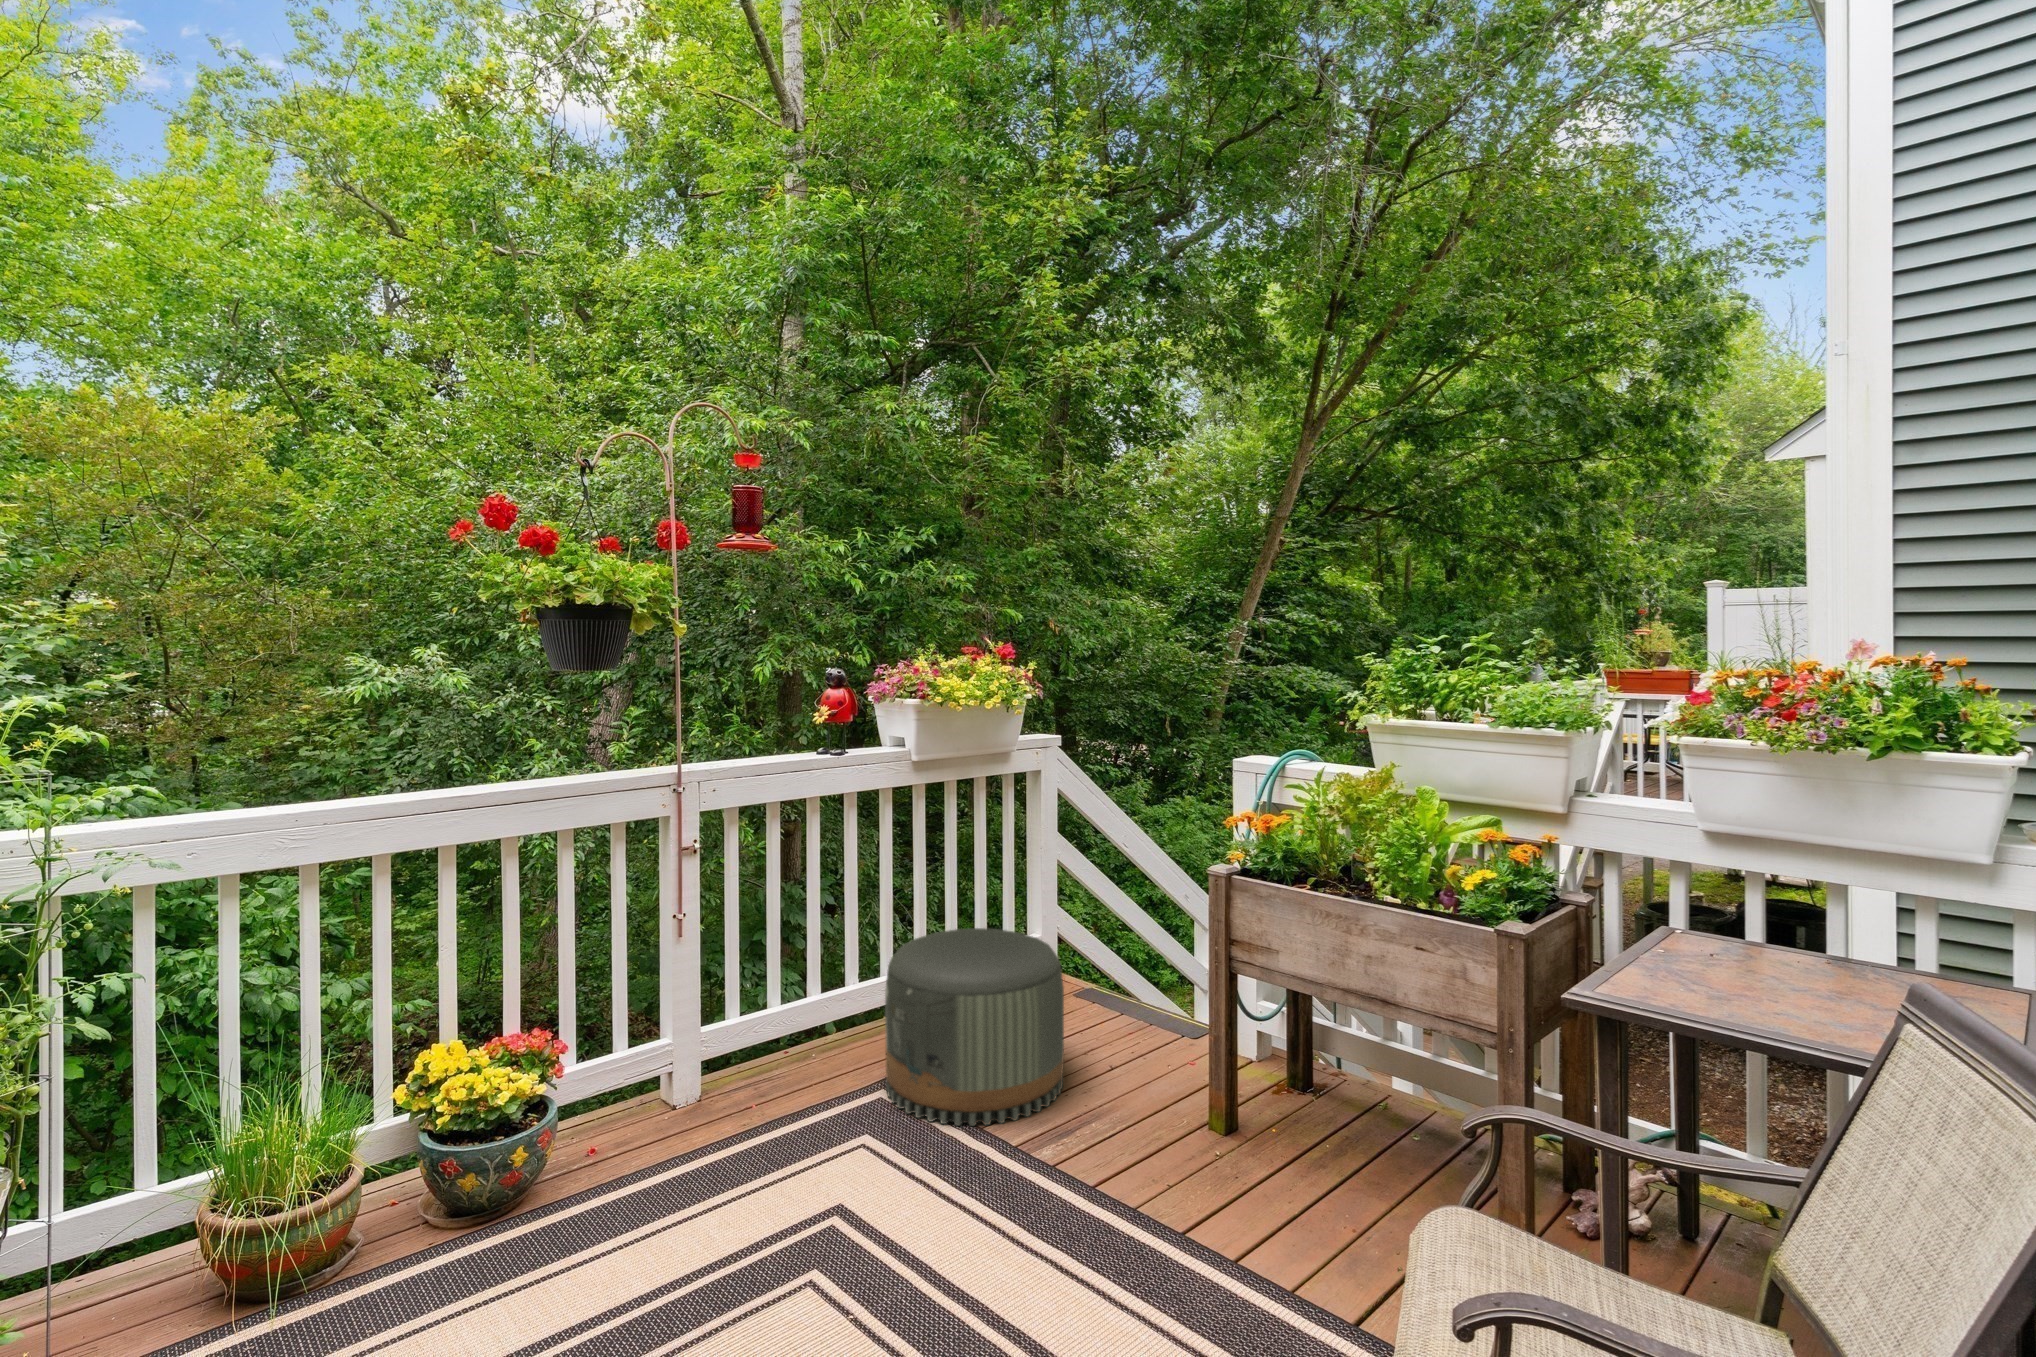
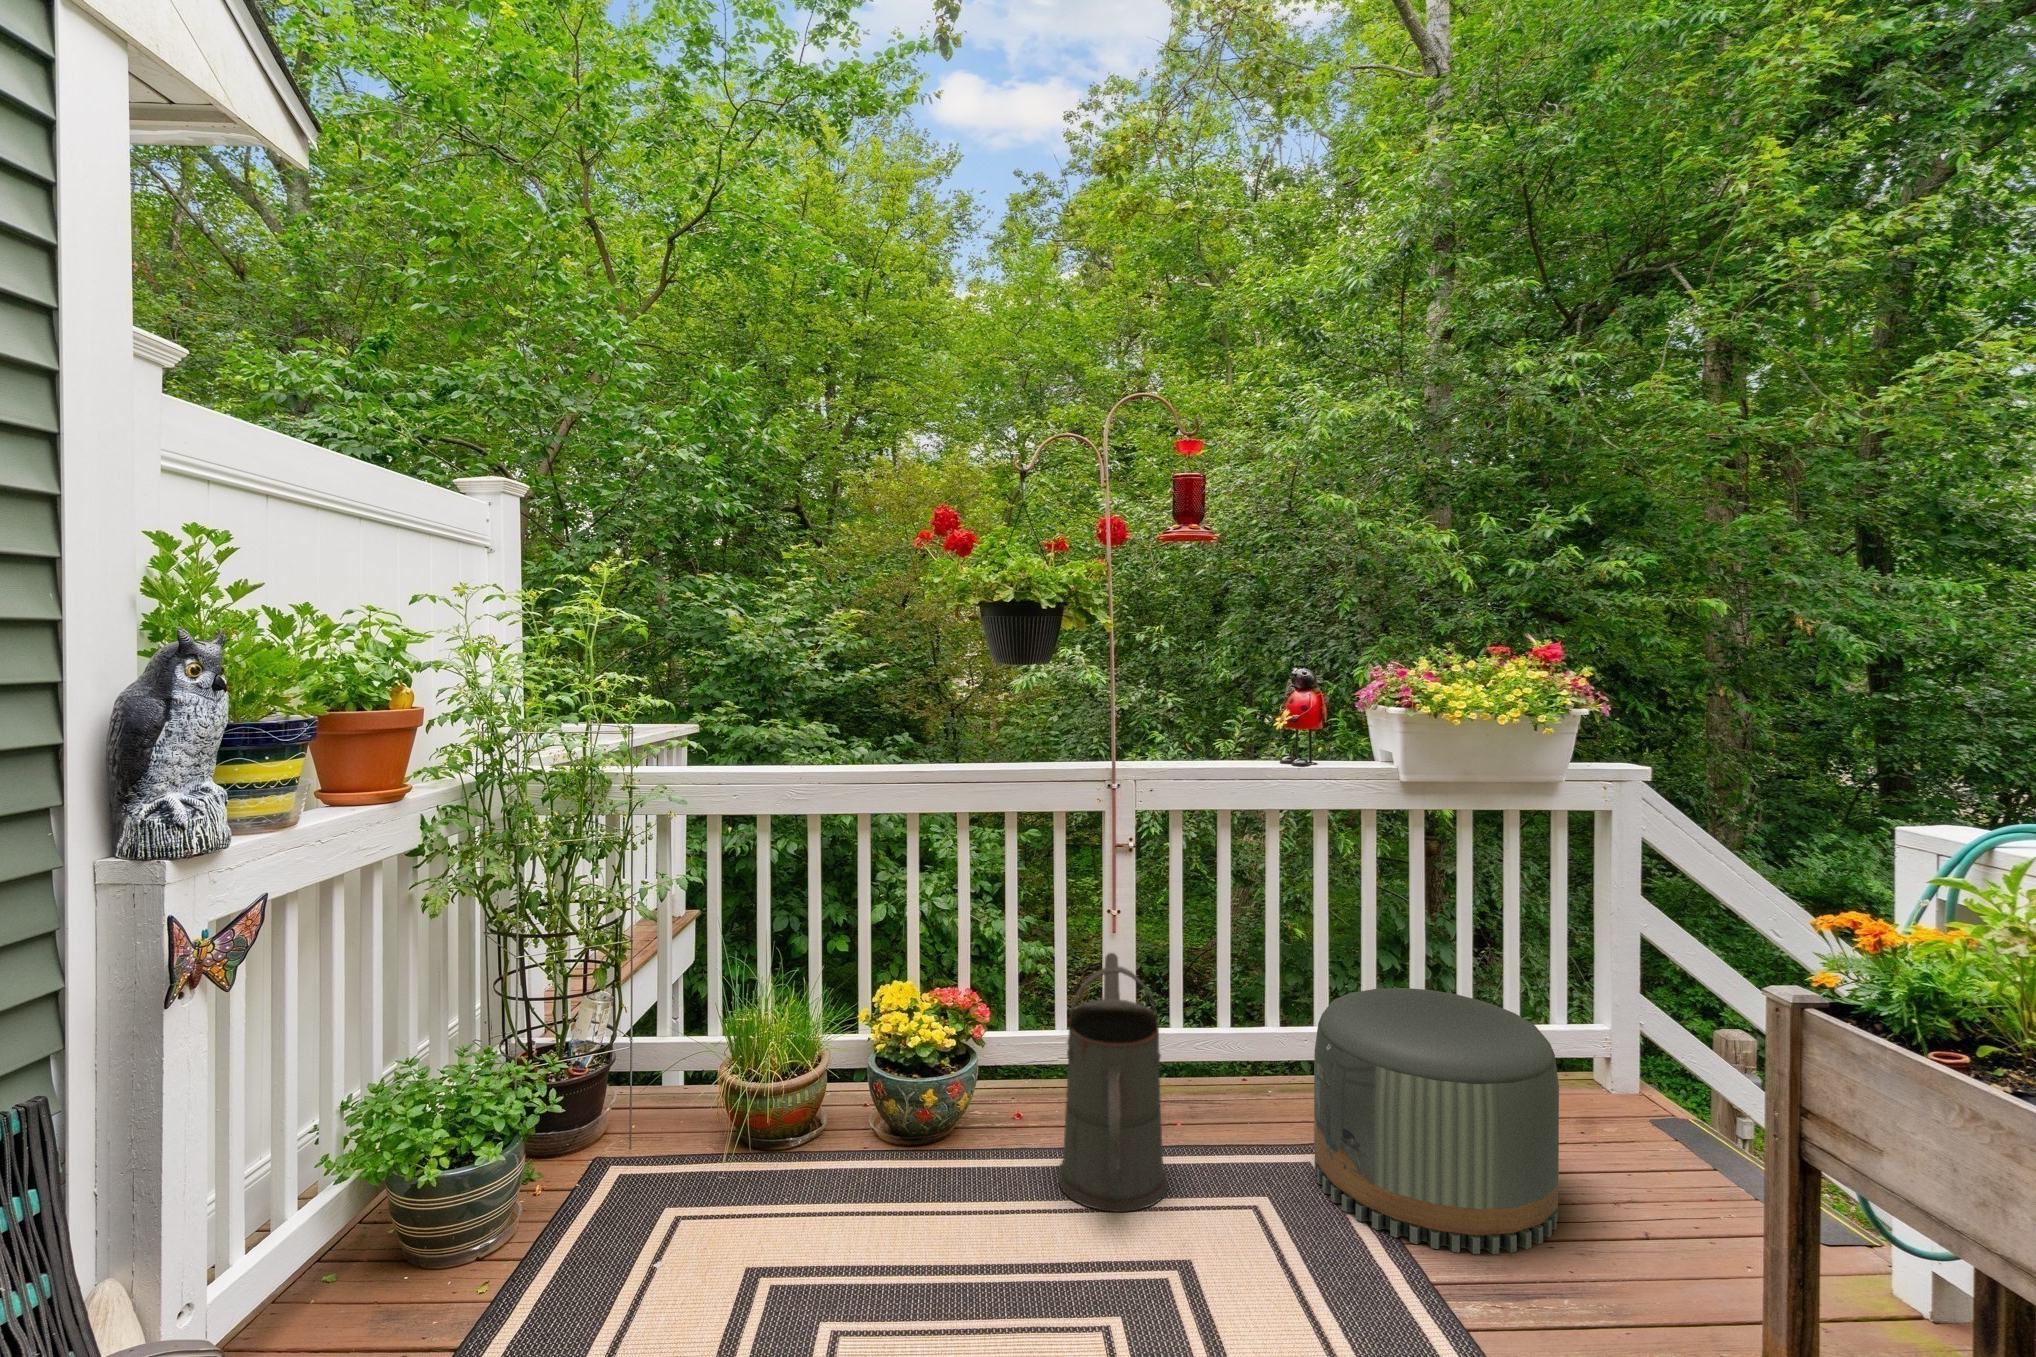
watering can: none [673,957,786,1199] -> present [1058,953,1168,1212]

